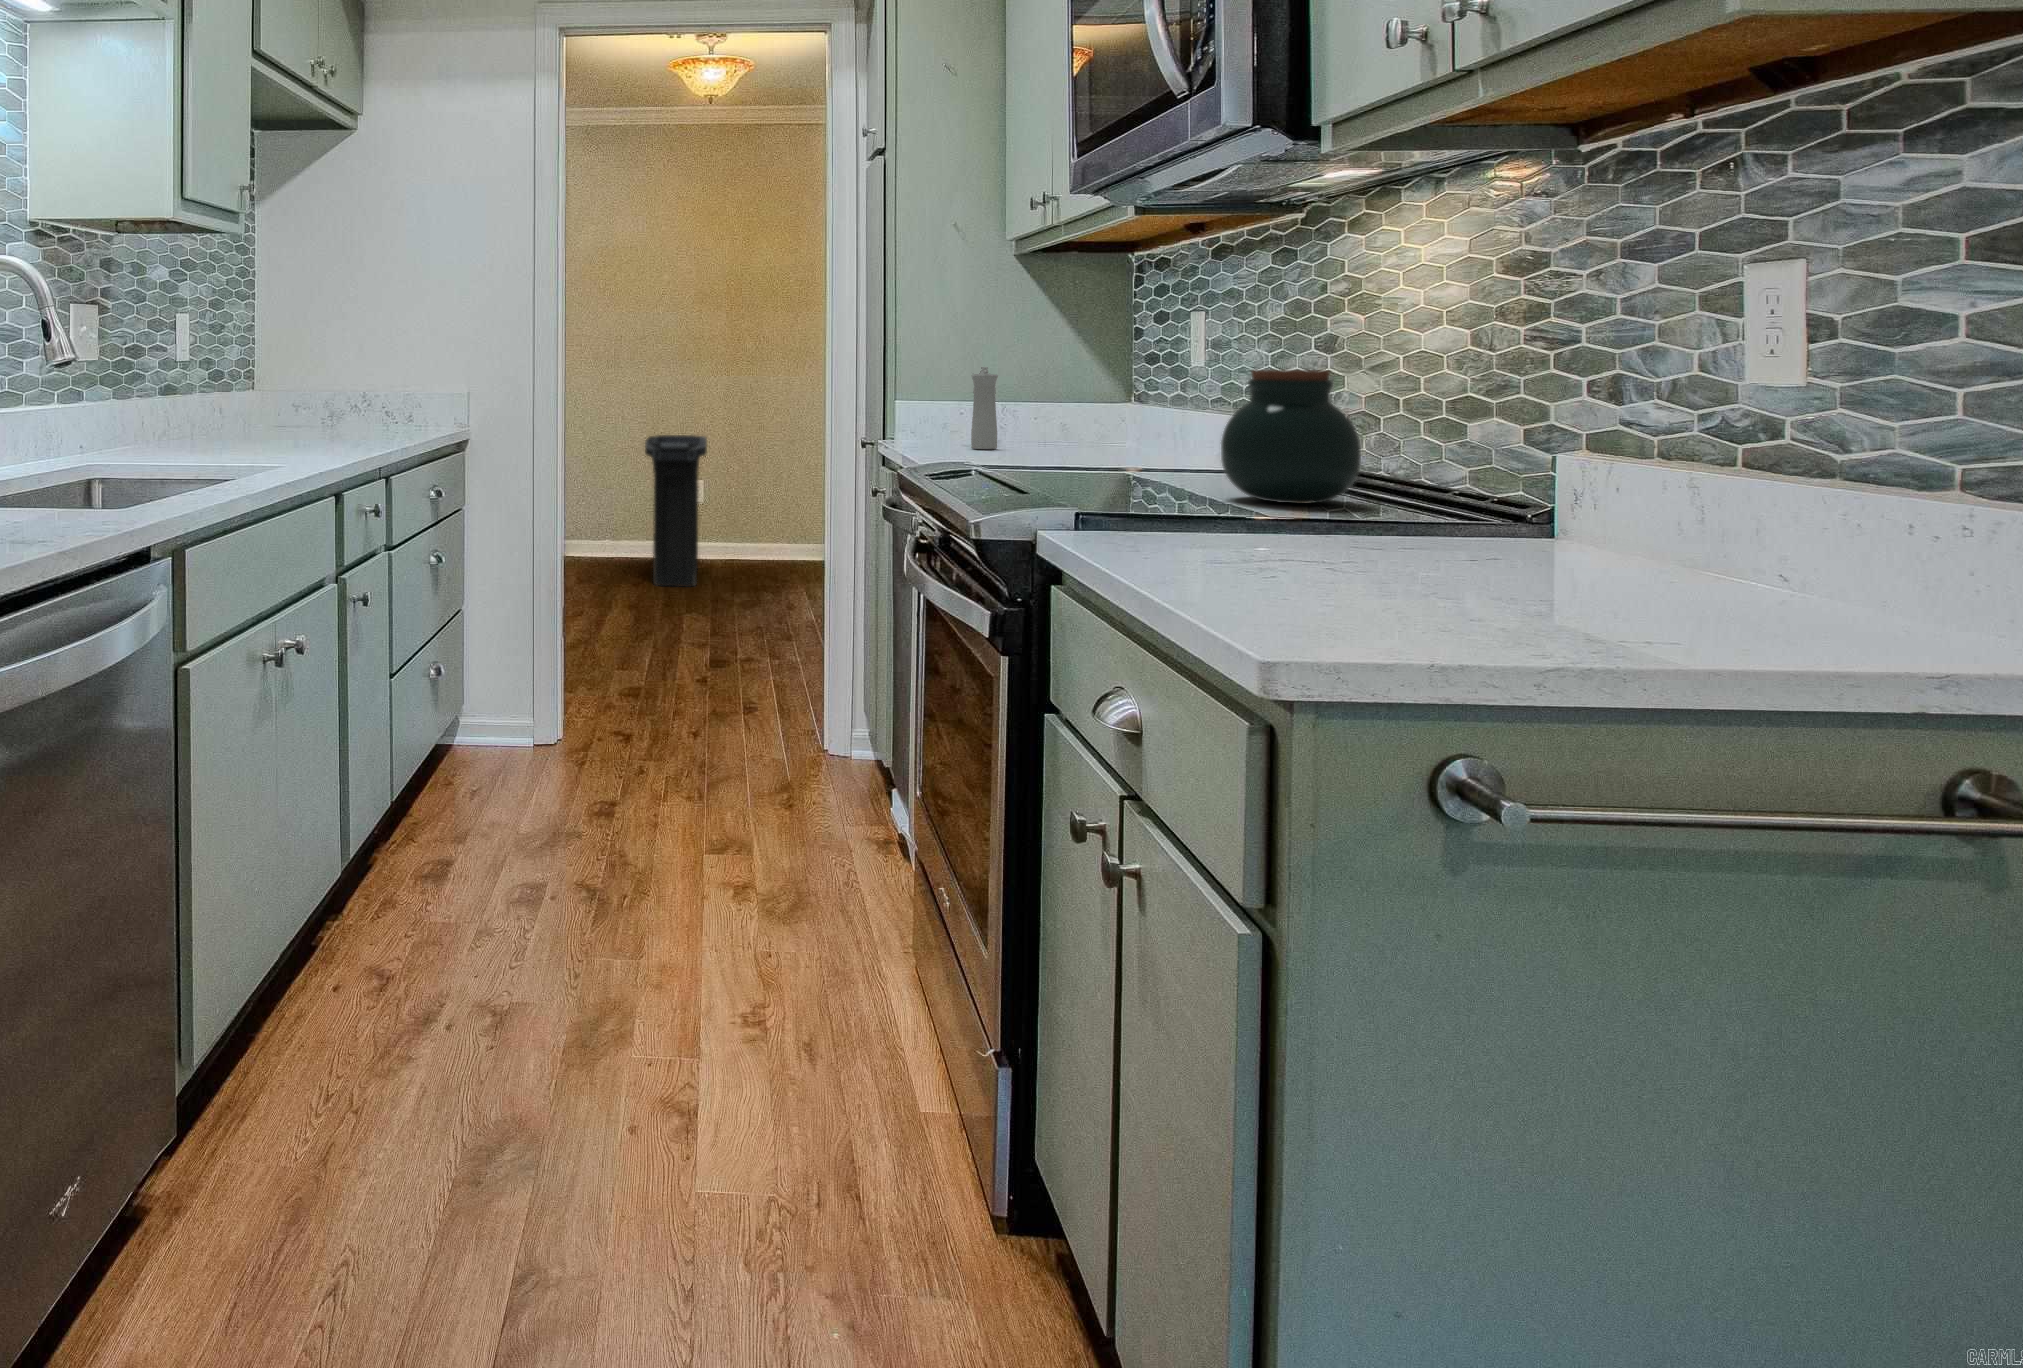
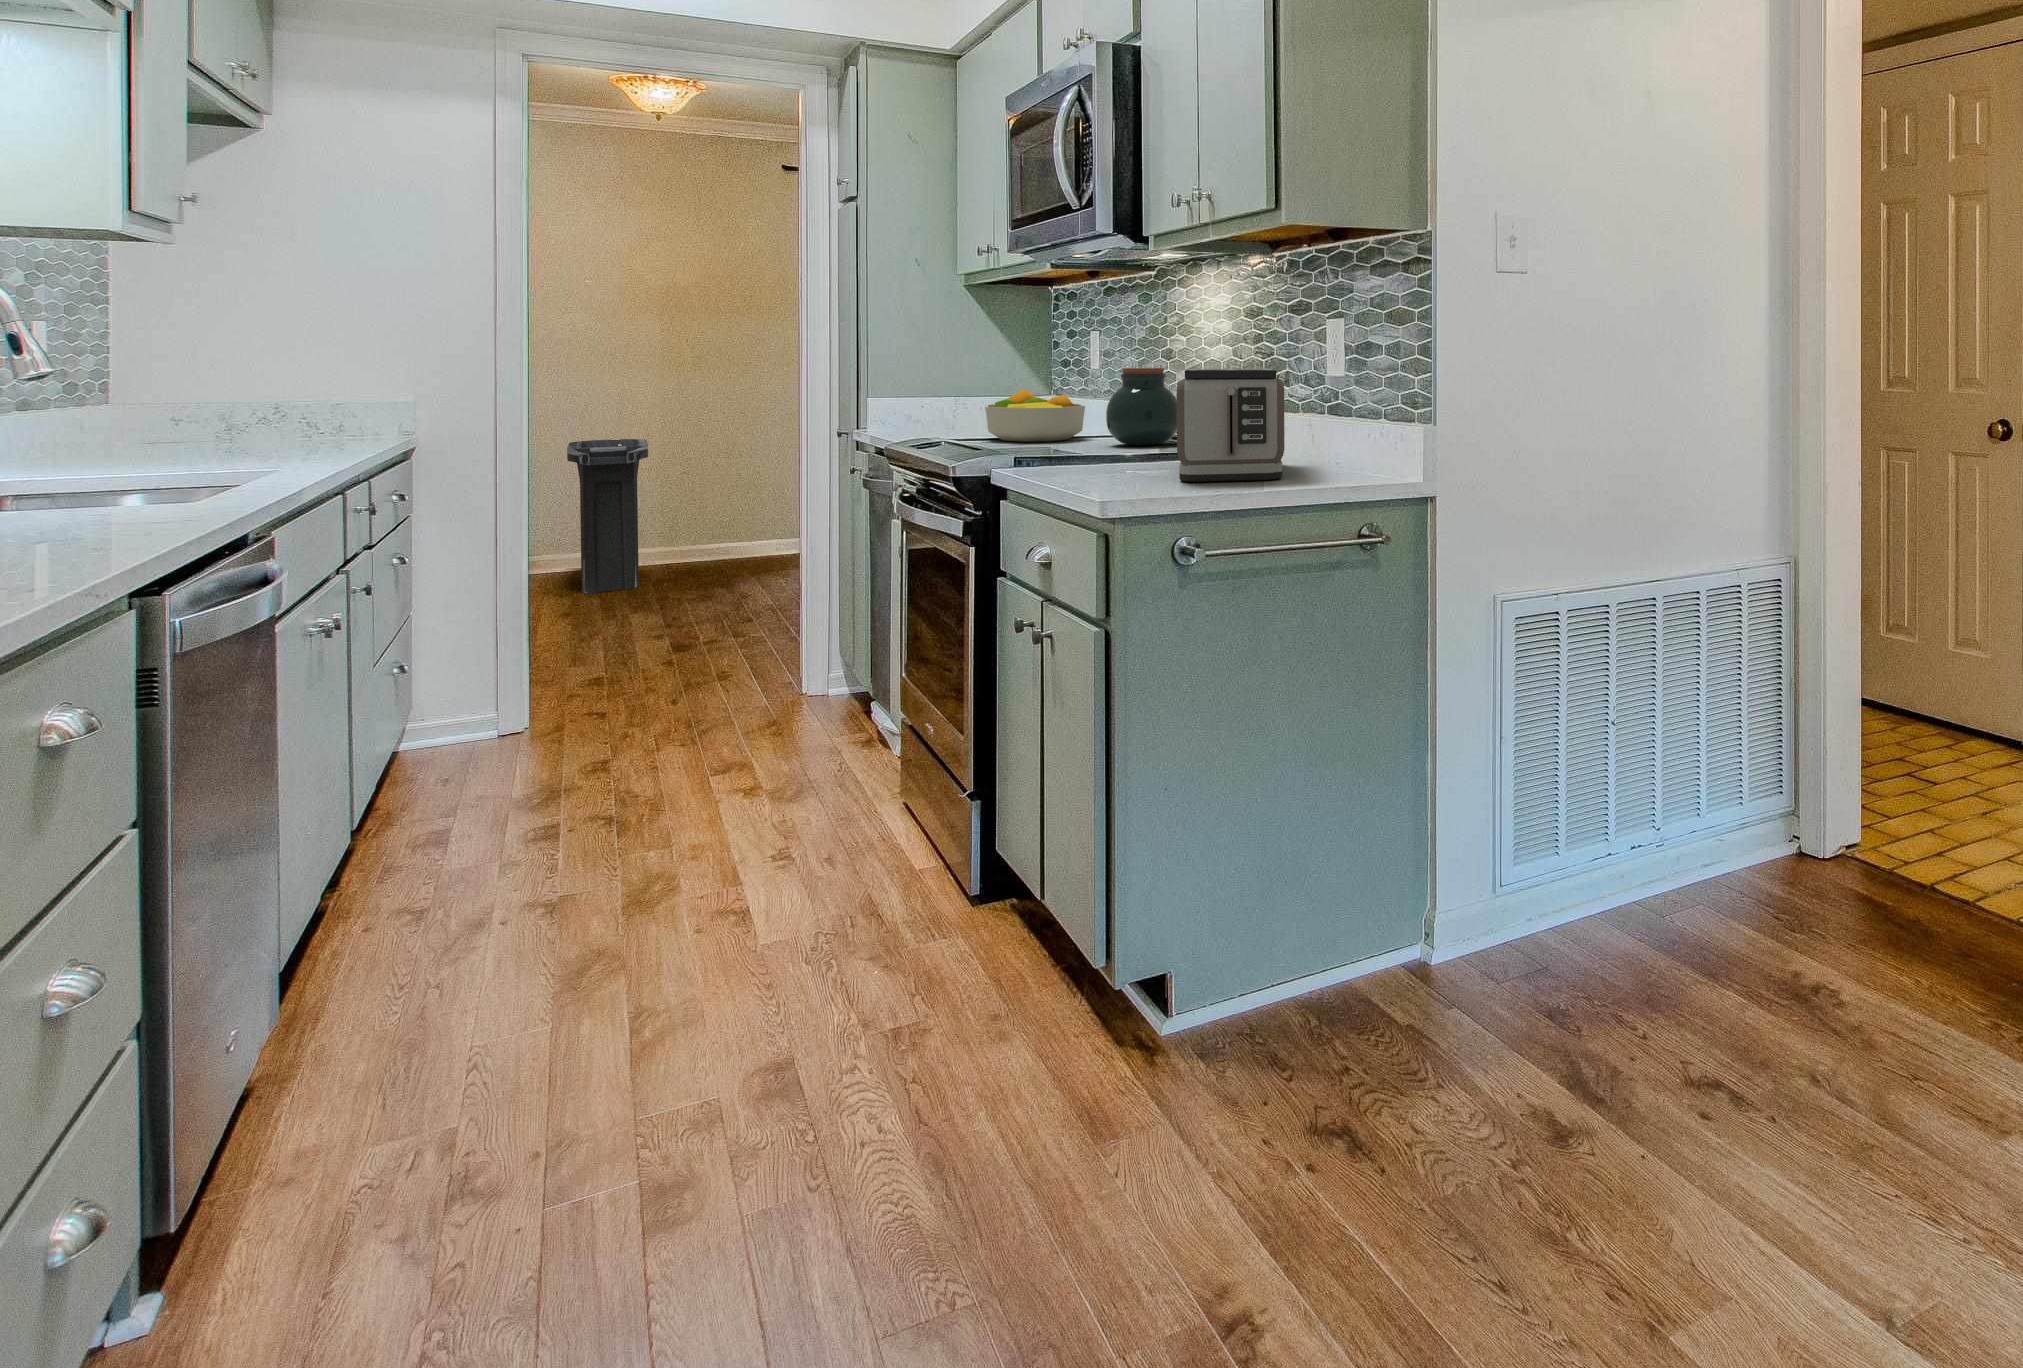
pepper mill: present [971,367,998,449] -> none [933,360,959,429]
toaster: none [1403,372,1719,641] -> present [1177,369,1285,482]
fruit bowl: none [1030,399,1182,482] -> present [985,389,1085,442]

